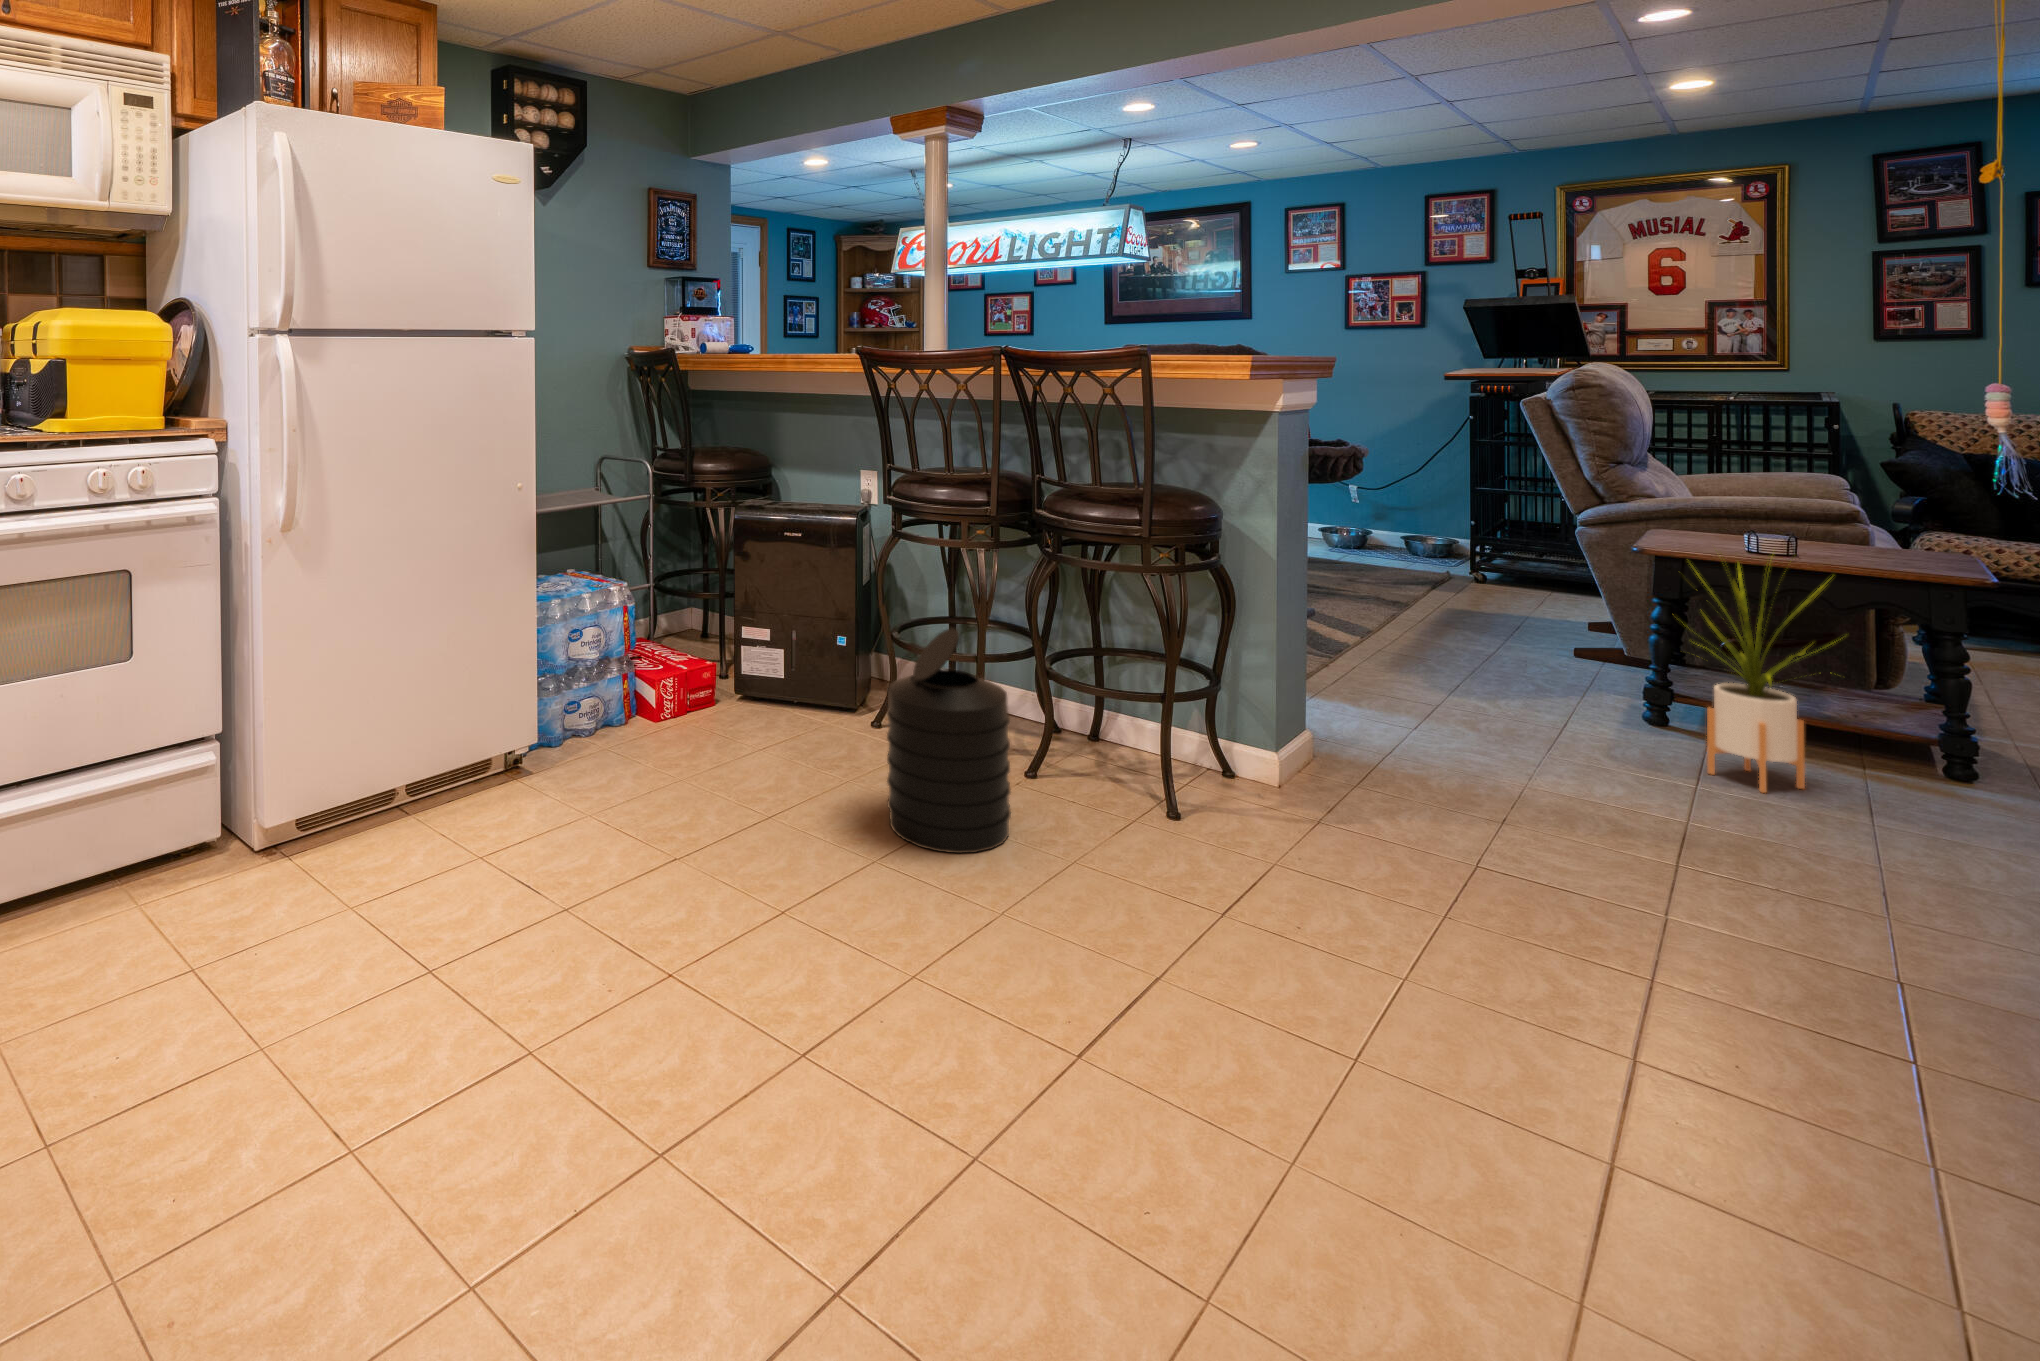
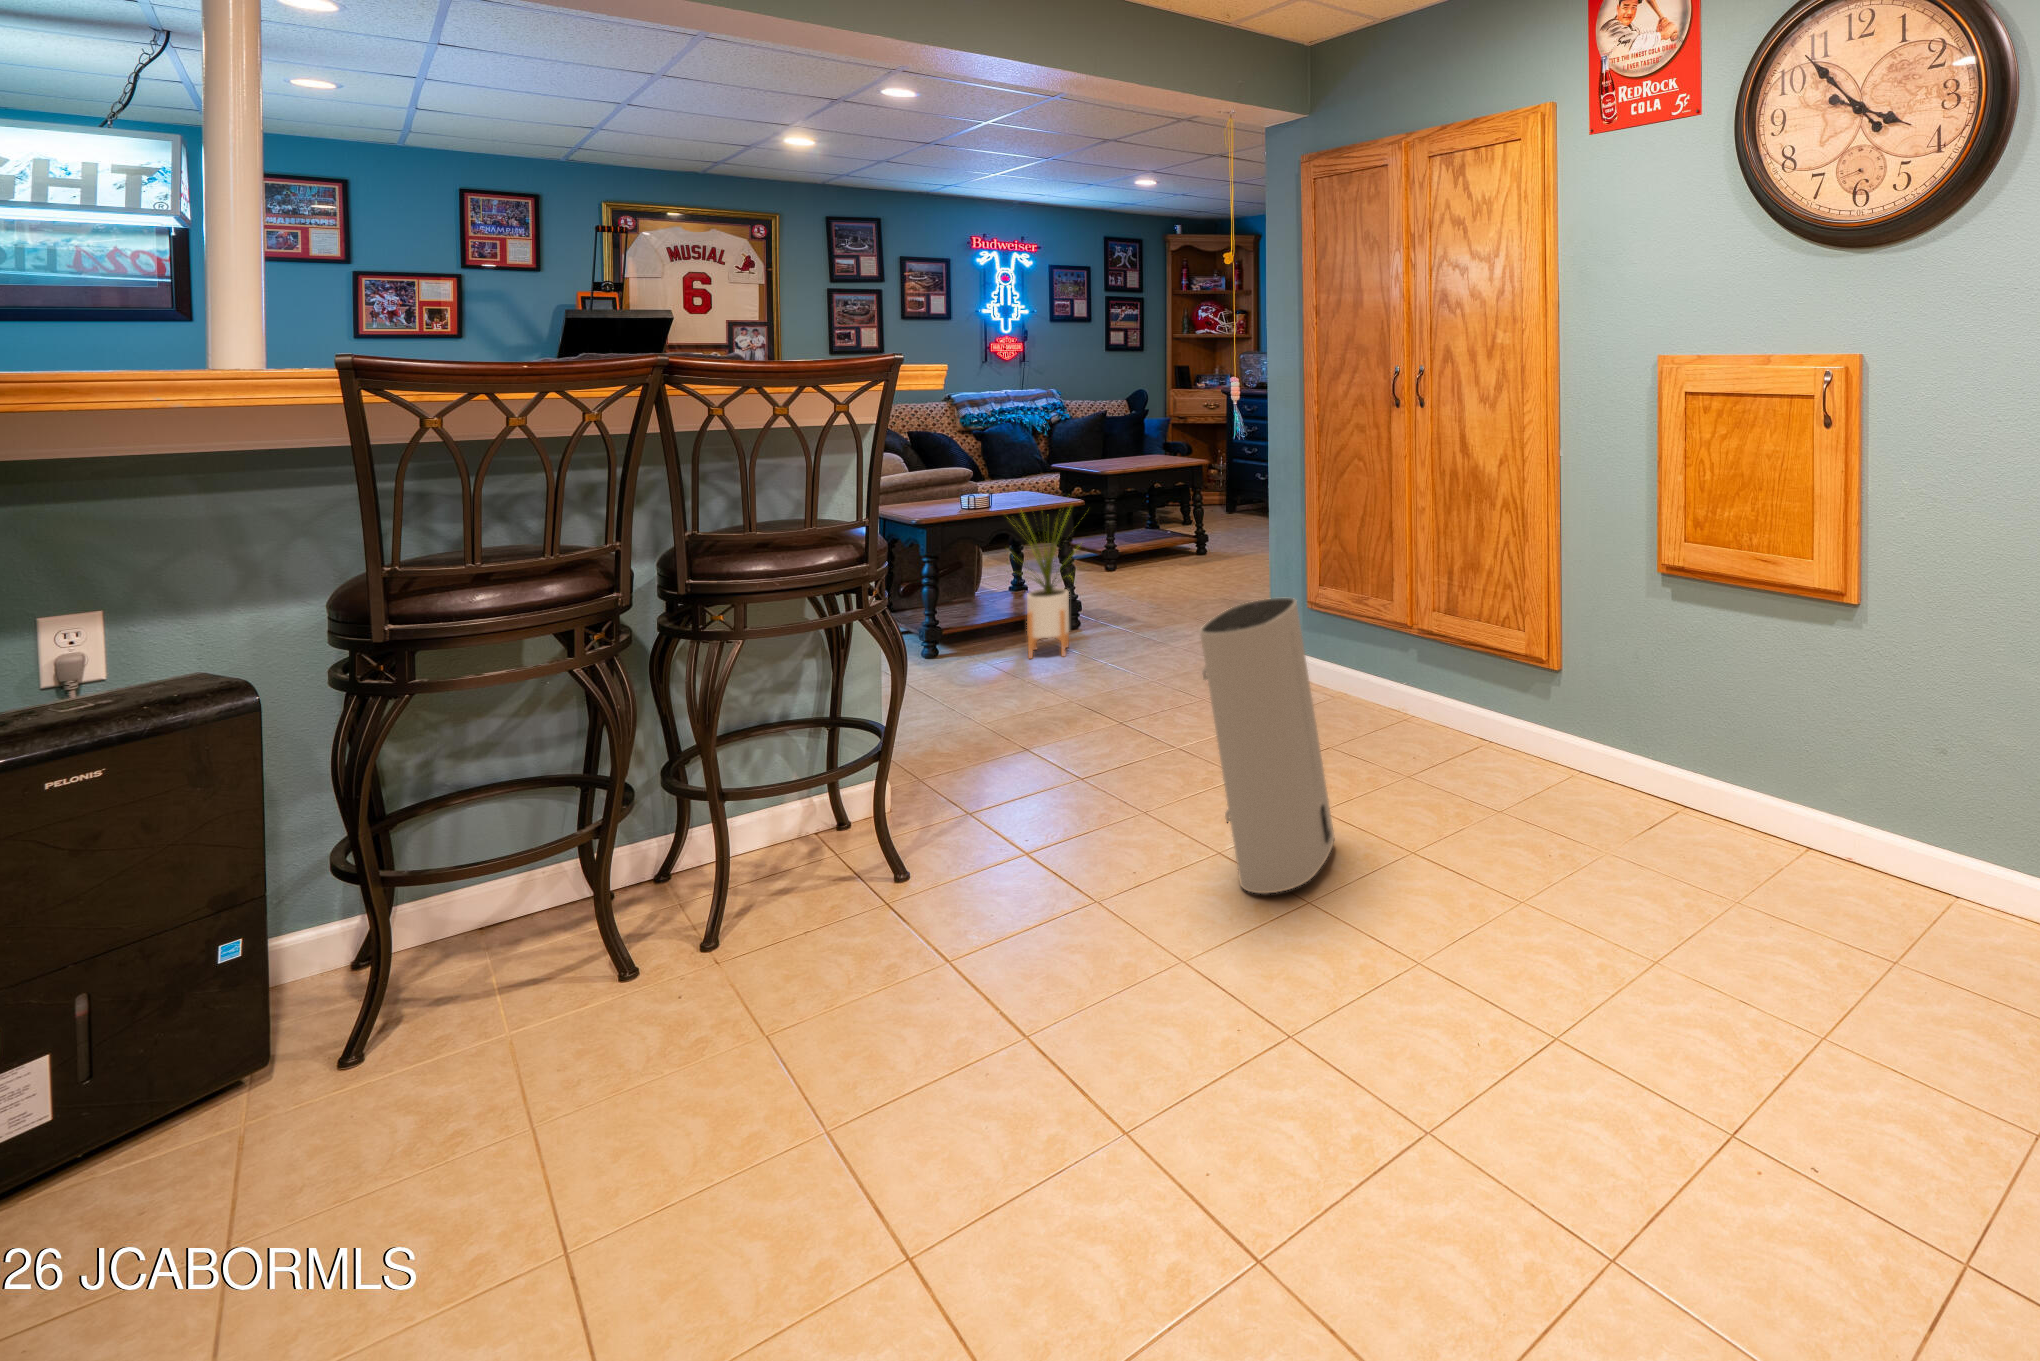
trash can: present [887,628,1011,853] -> none [708,740,899,1064]
air purifier: none [1228,676,1451,1071] -> present [1200,598,1335,893]

